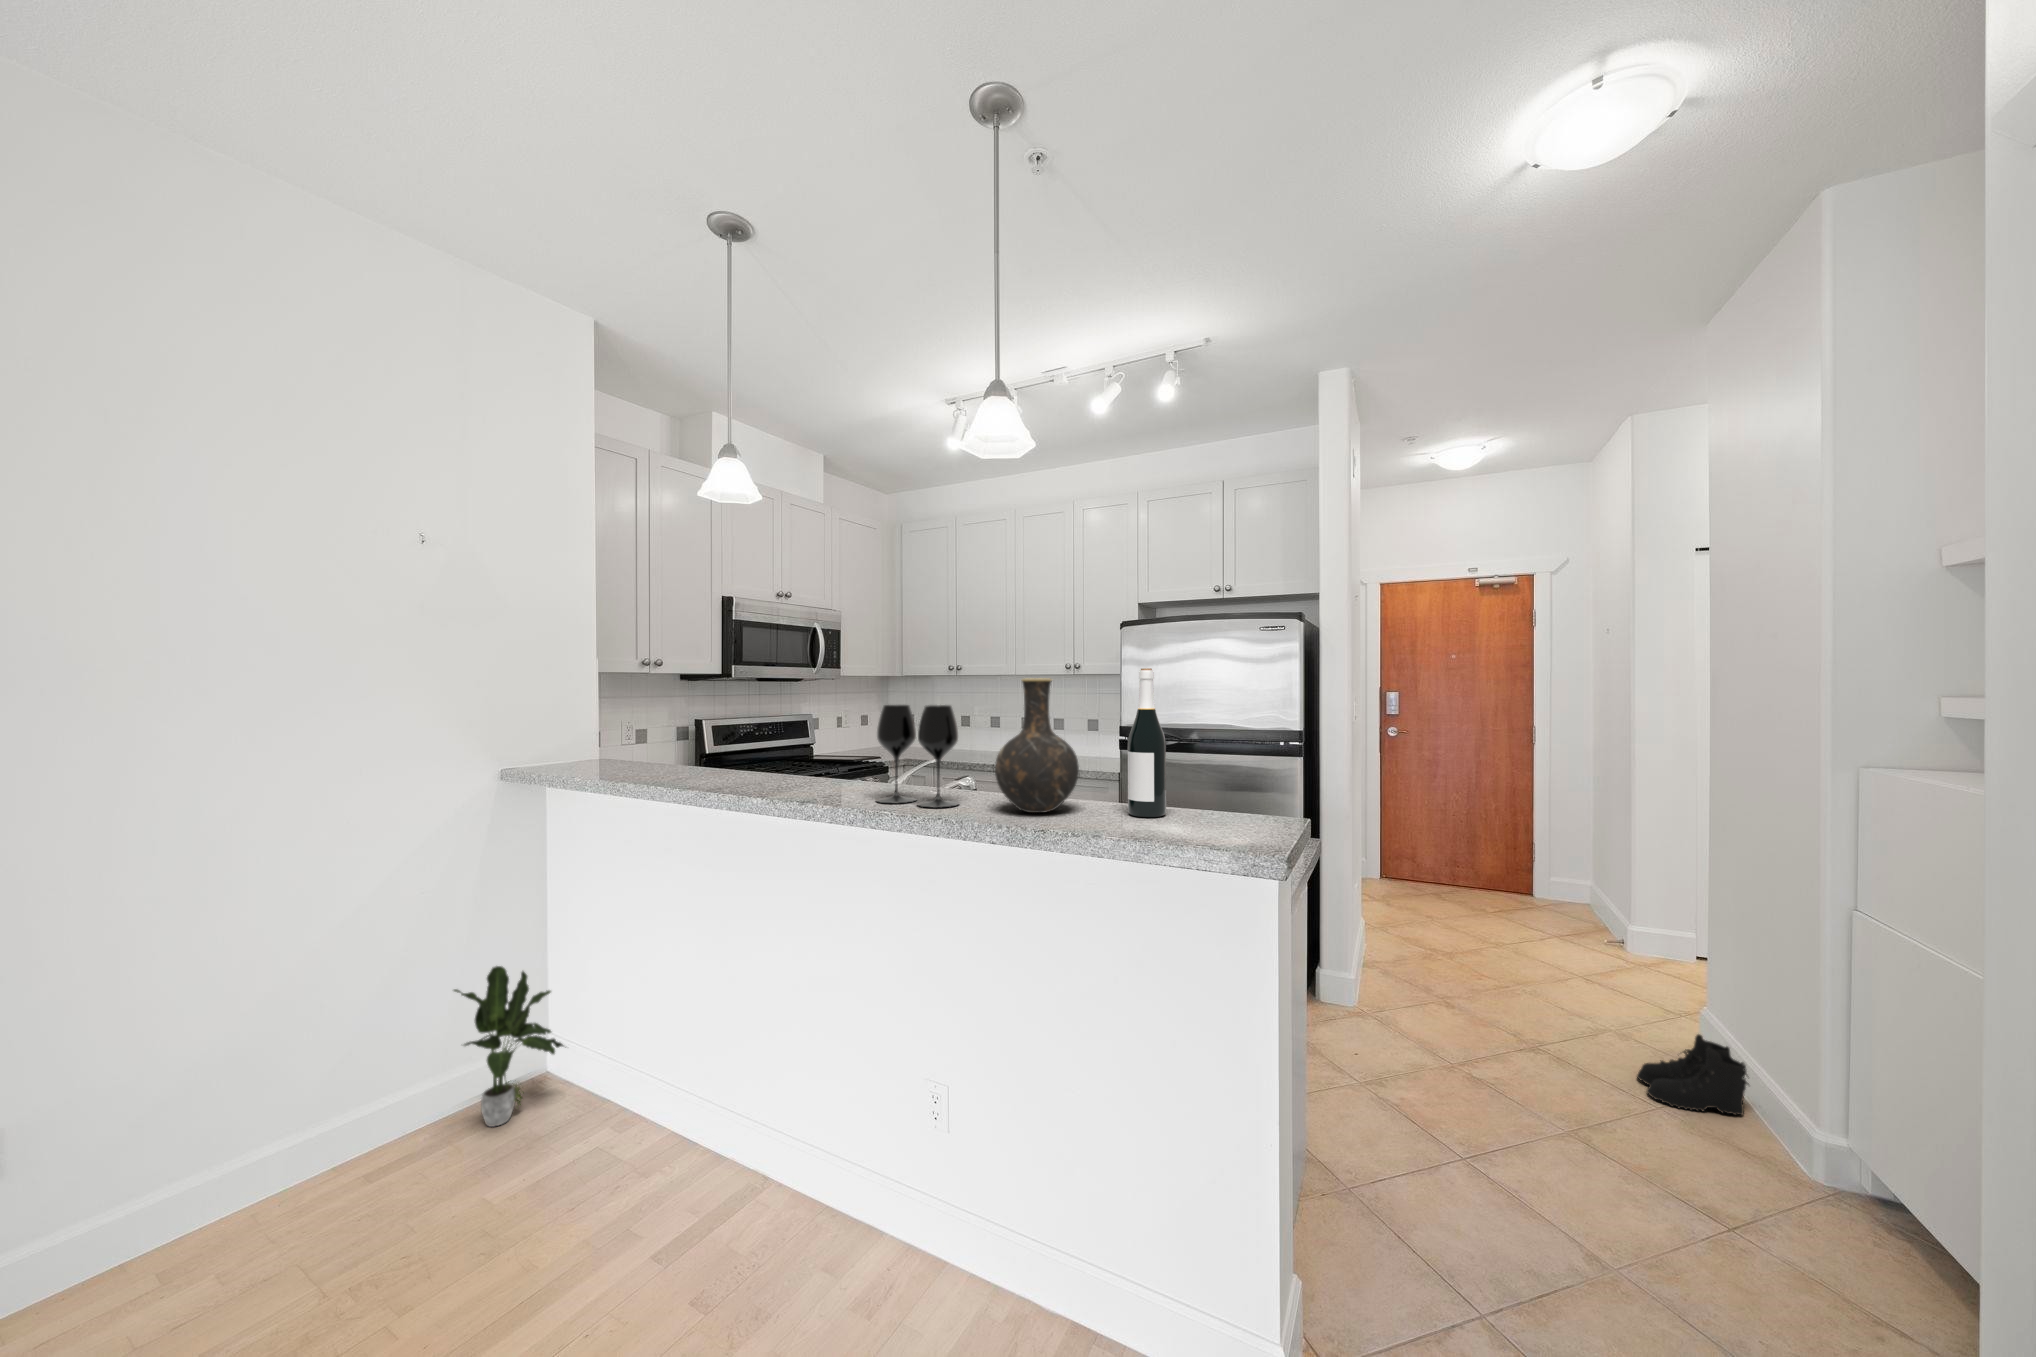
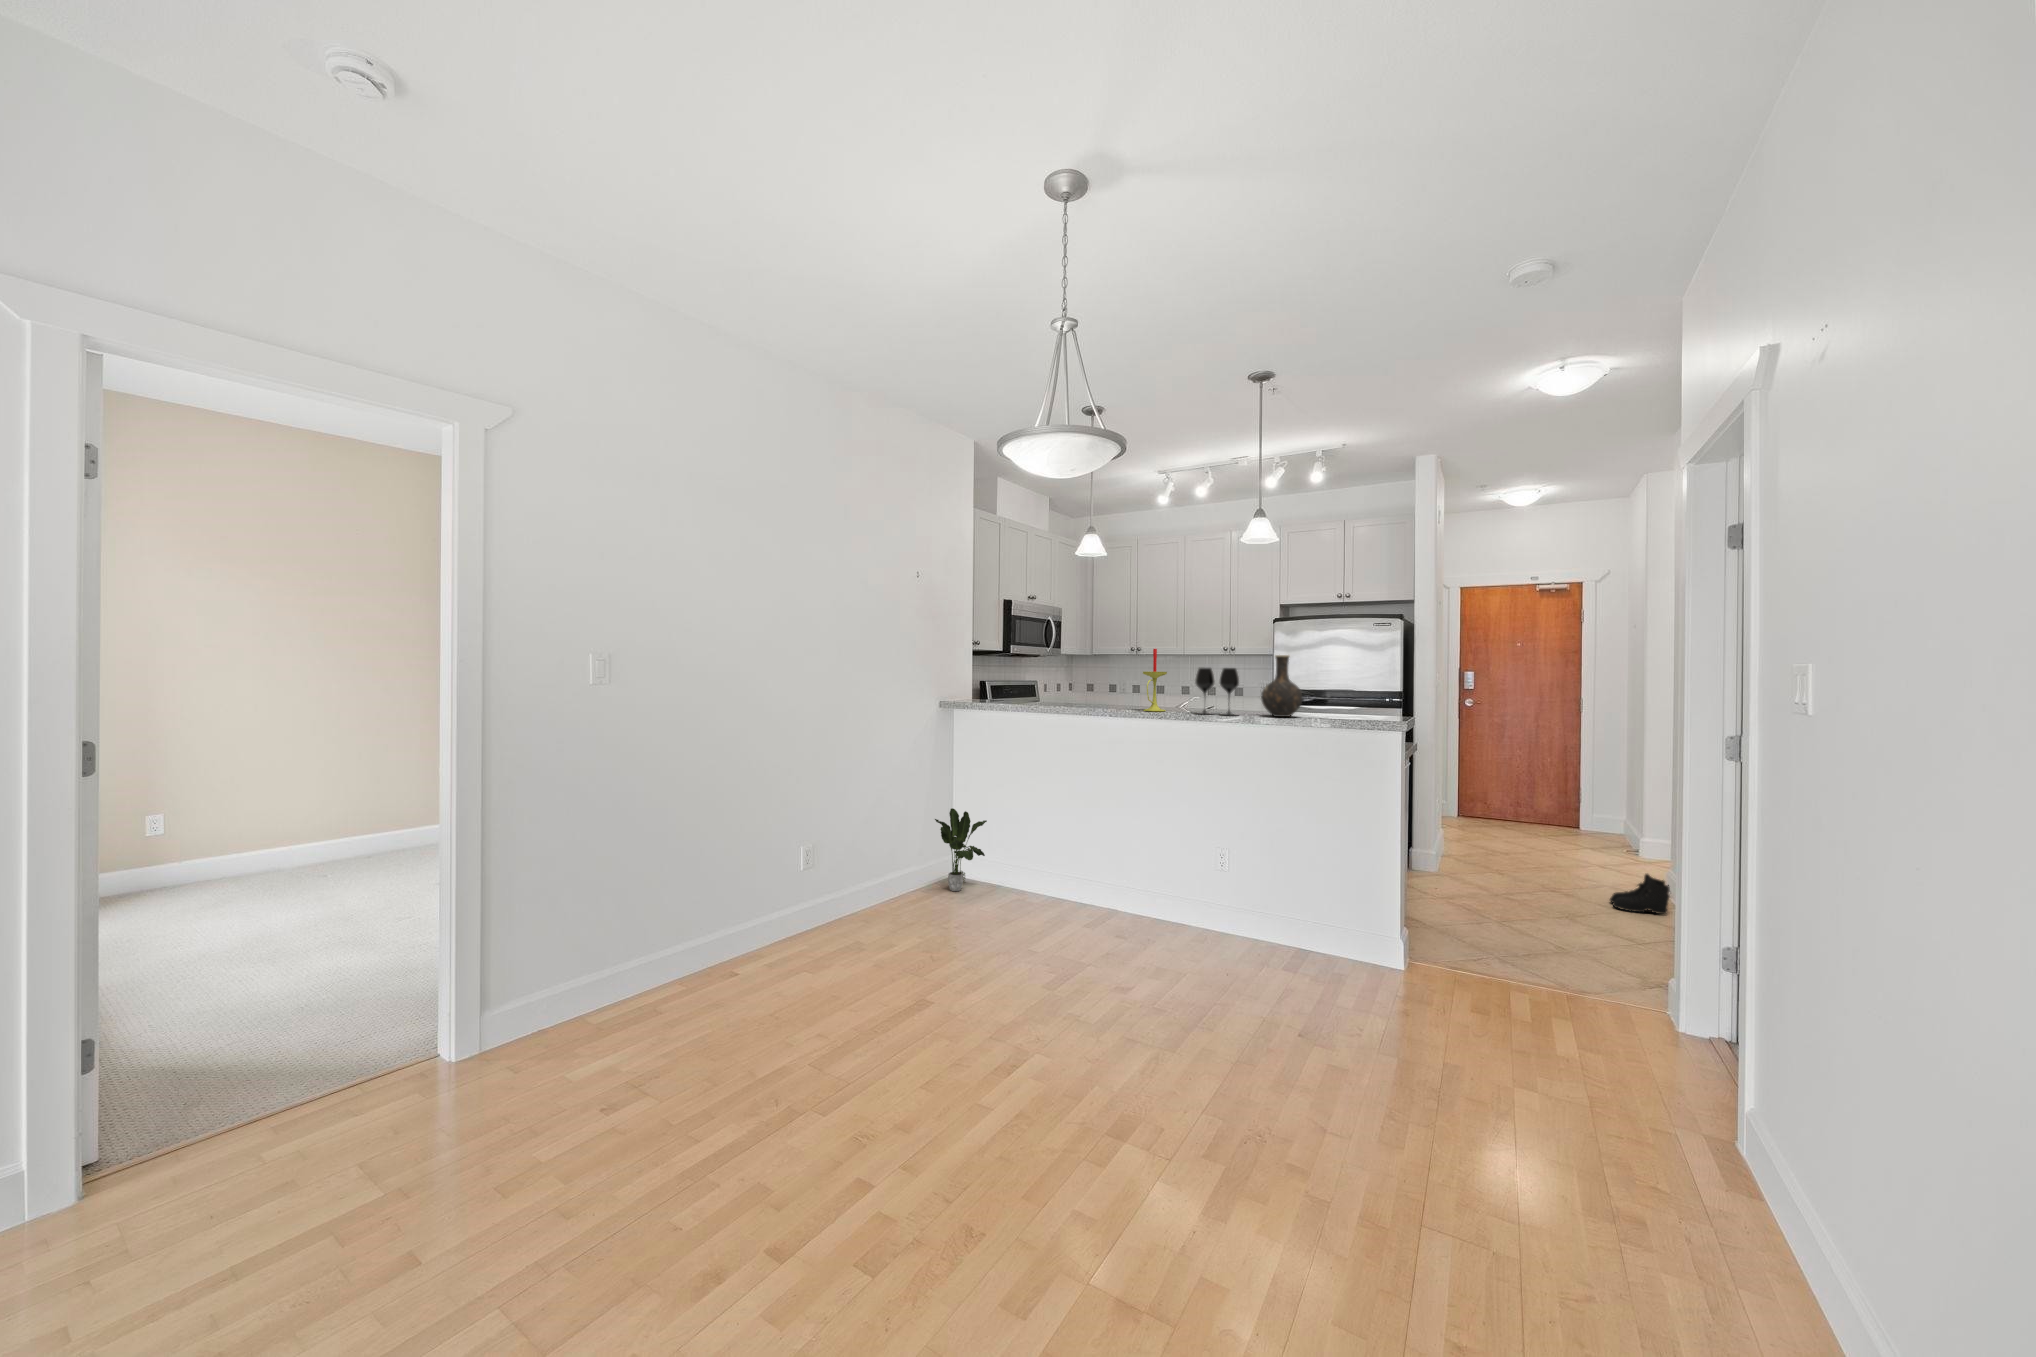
candle: none [794,664,847,792] -> present [1143,649,1167,711]
wine bottle: present [1128,668,1166,817] -> none [1327,651,1346,719]

